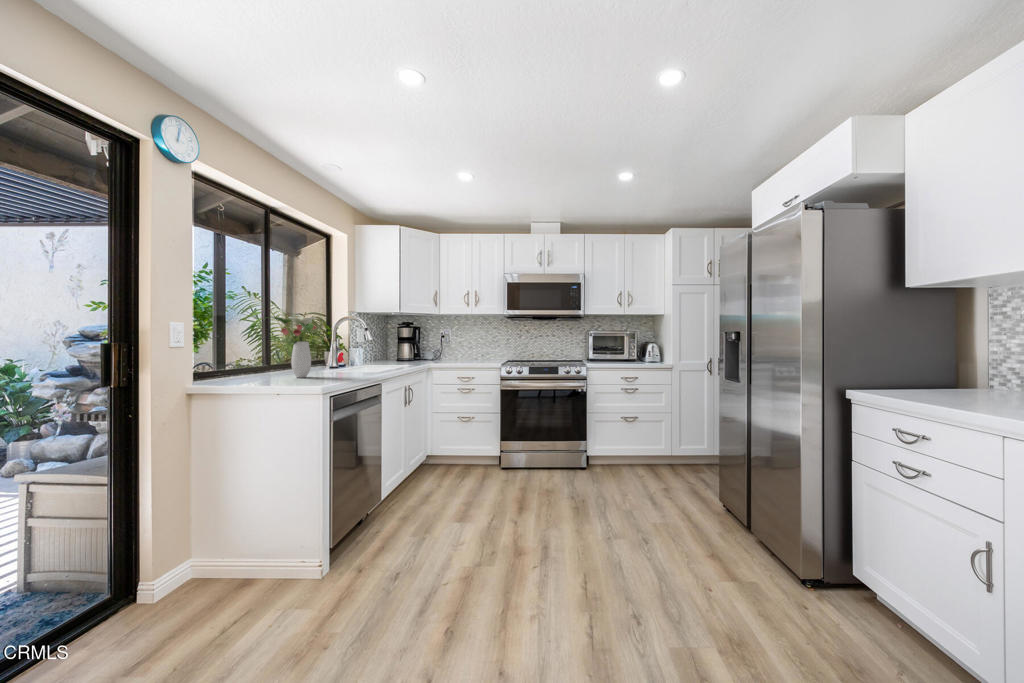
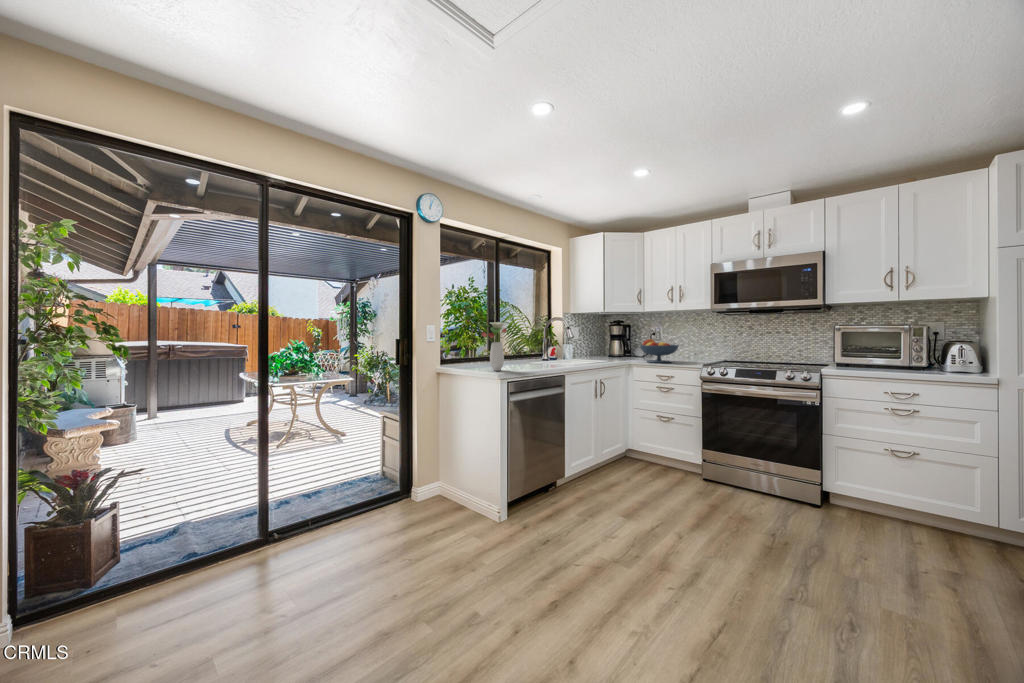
fruit bowl: none [441,341,478,364] -> present [640,339,679,363]

